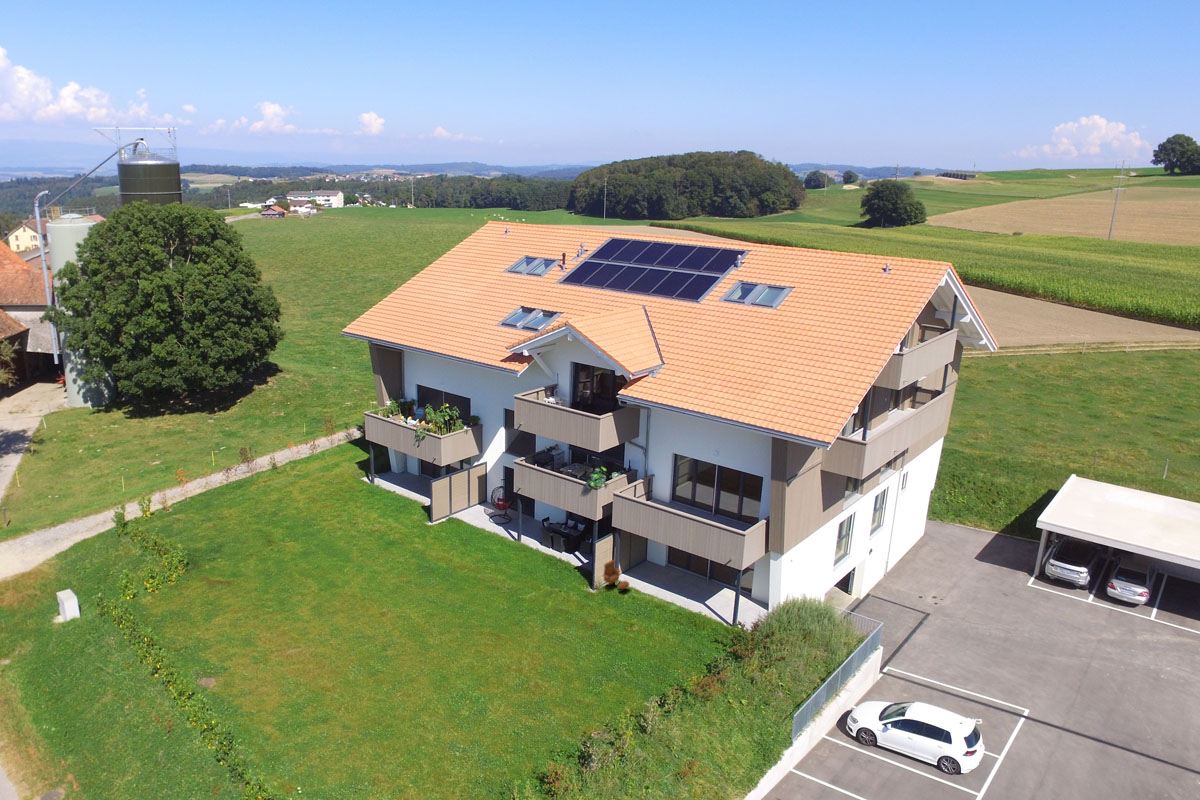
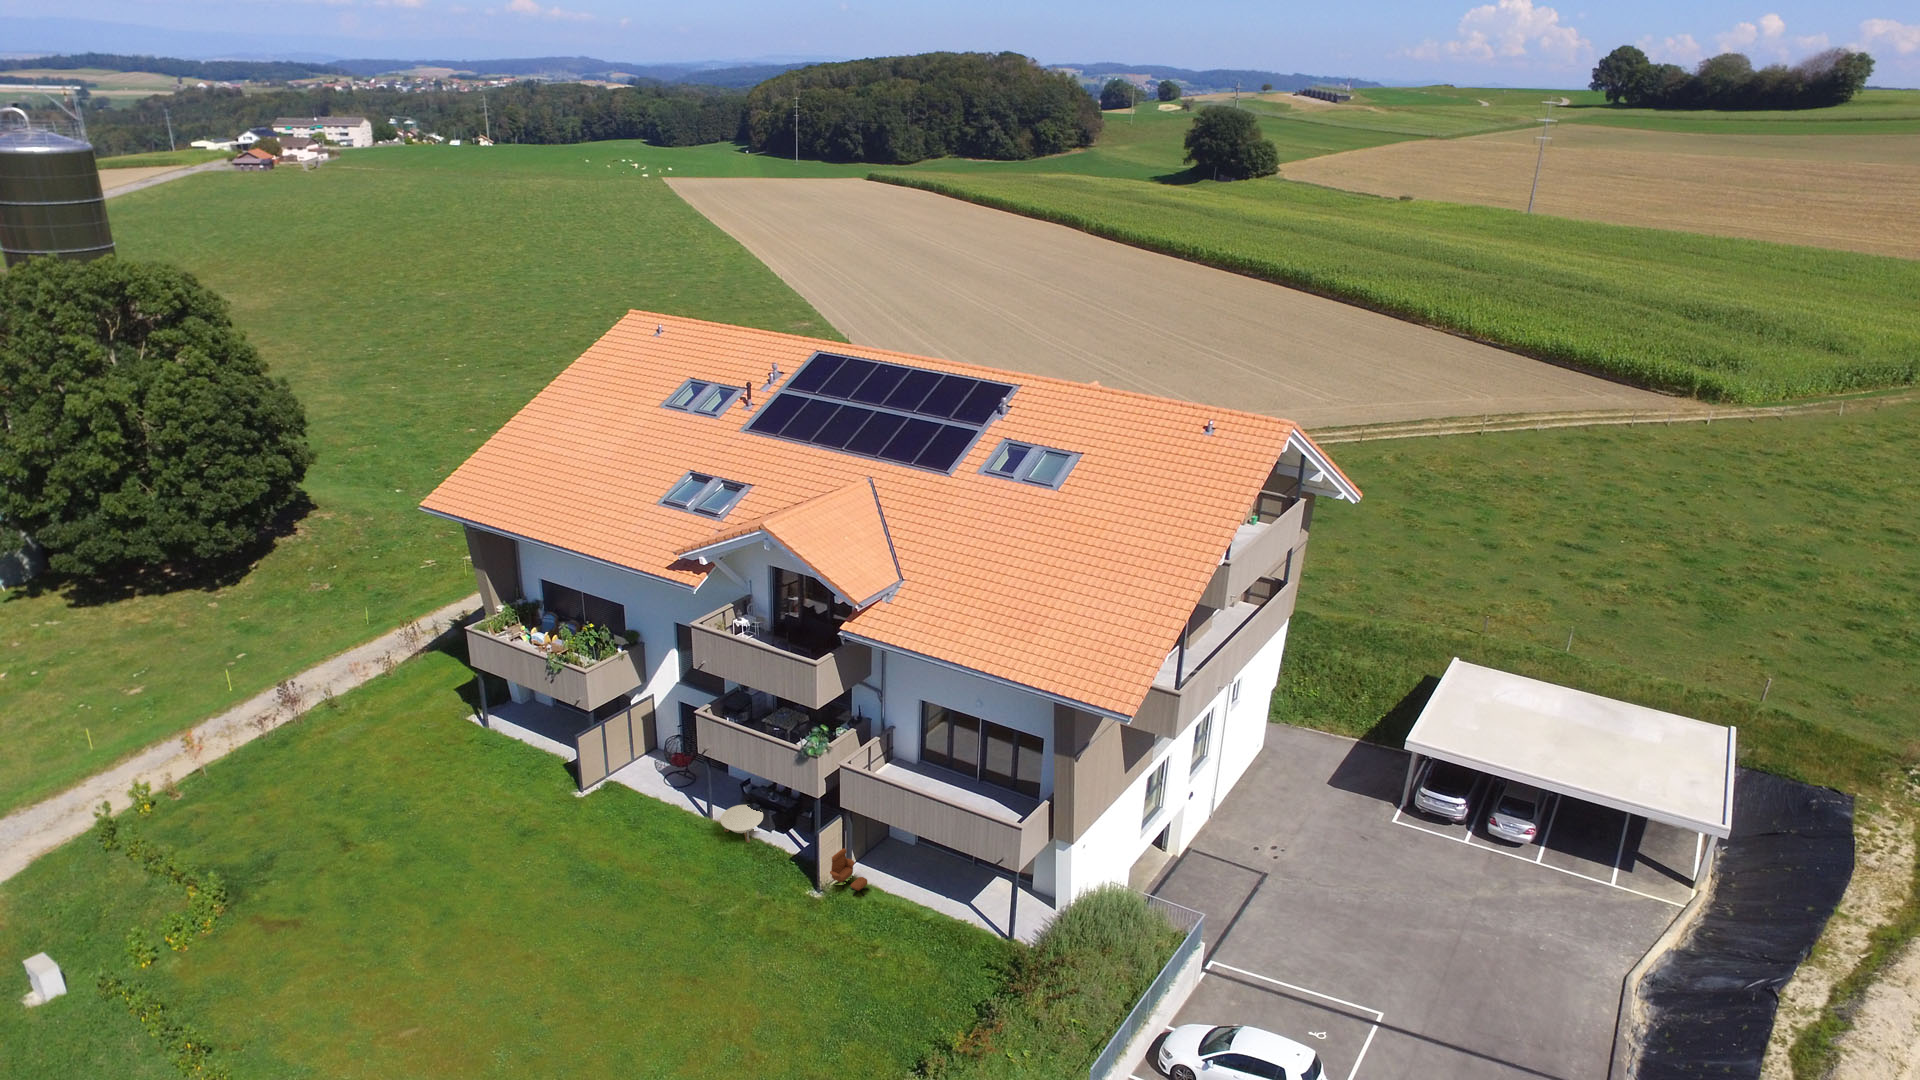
round table: none [527,535,557,559] -> present [720,805,763,843]

